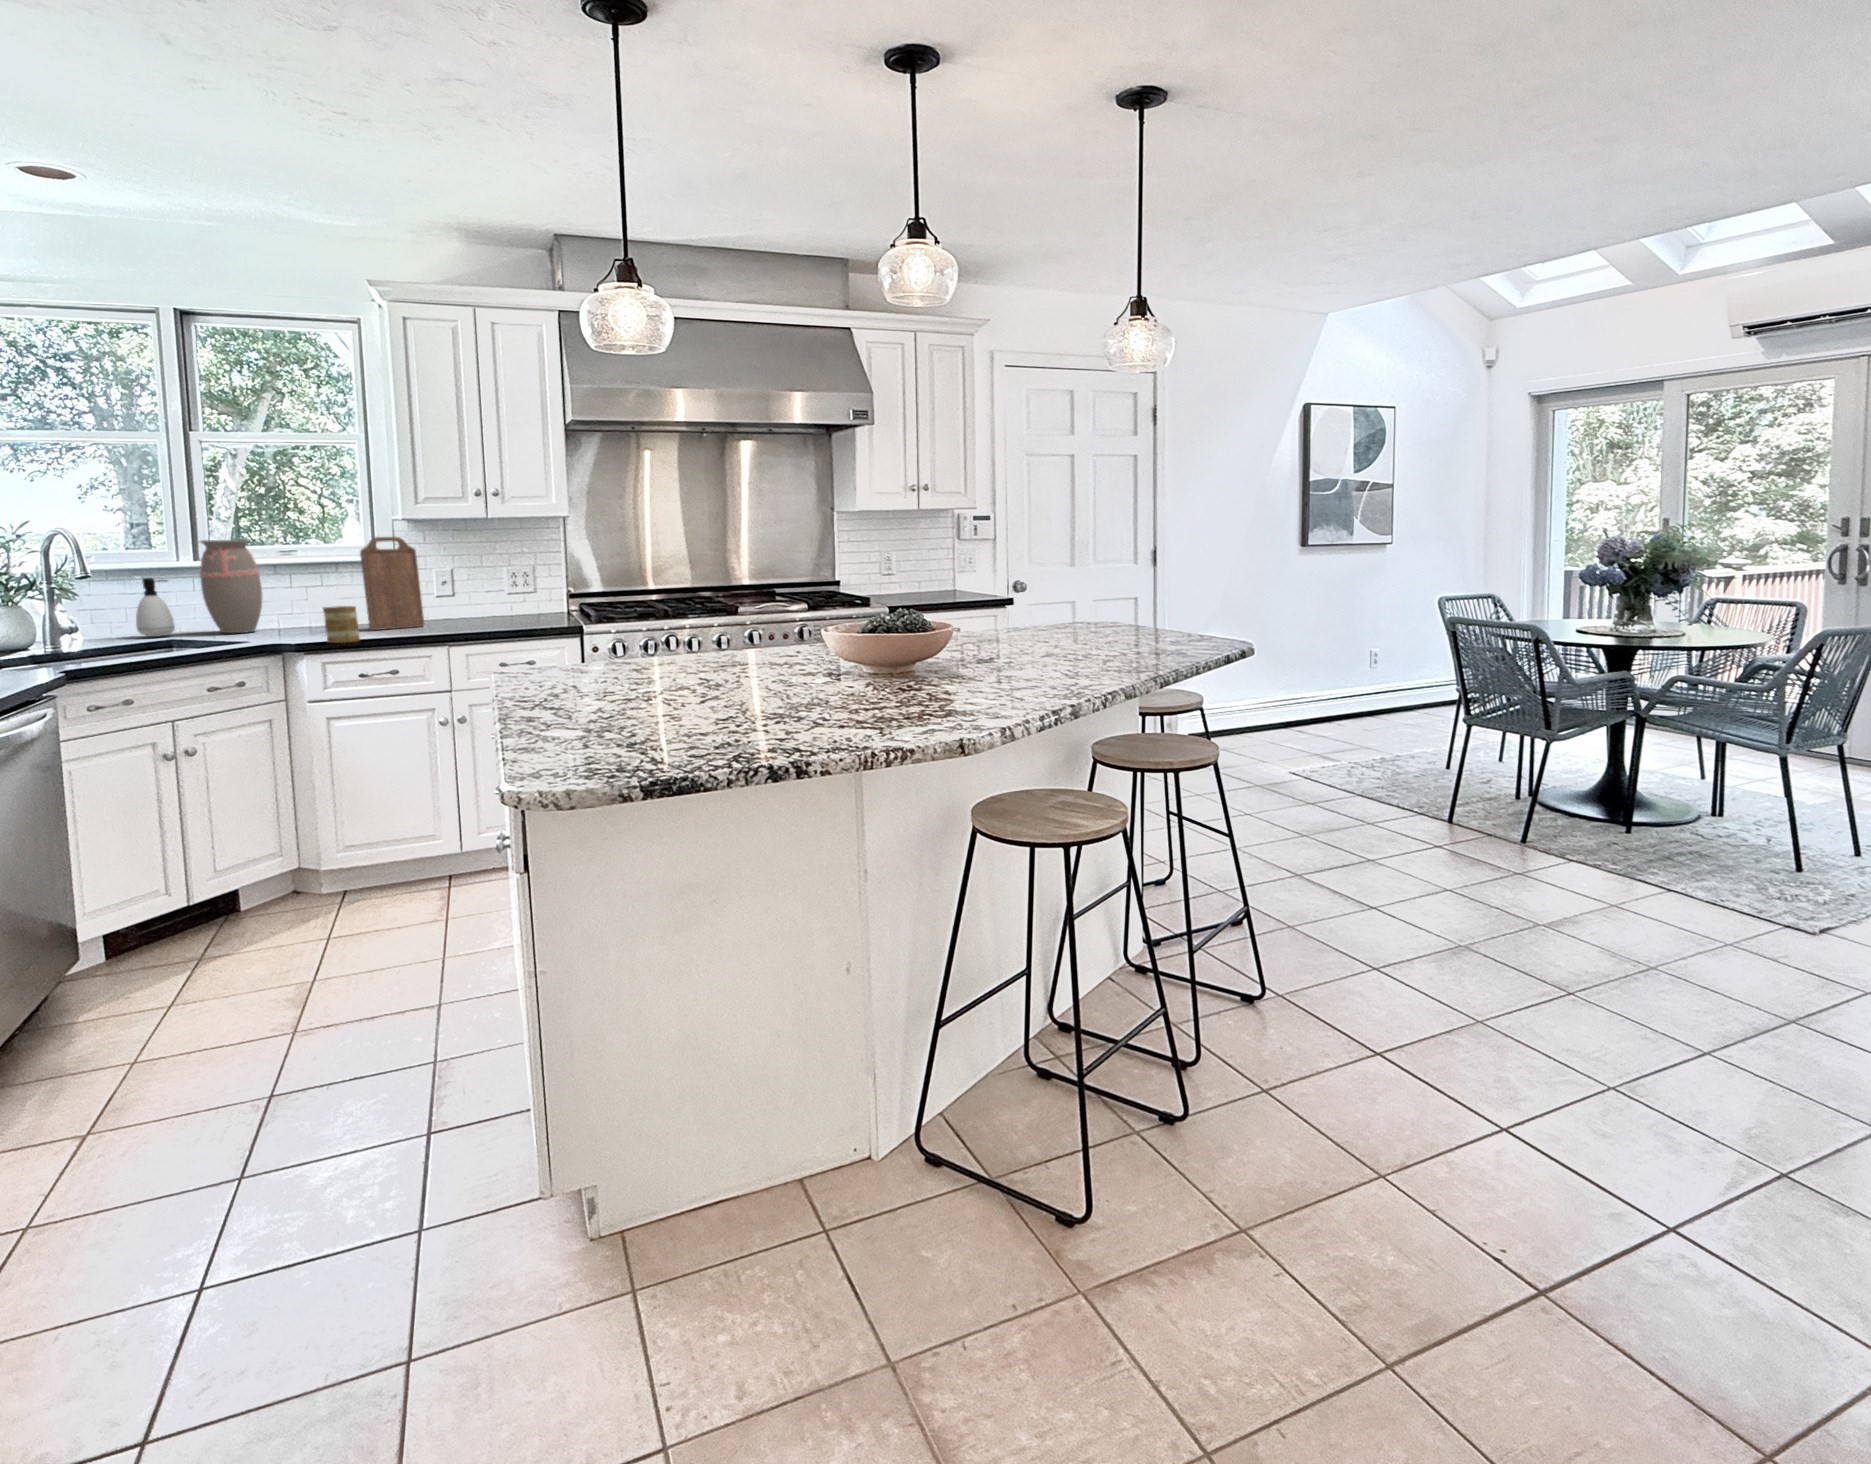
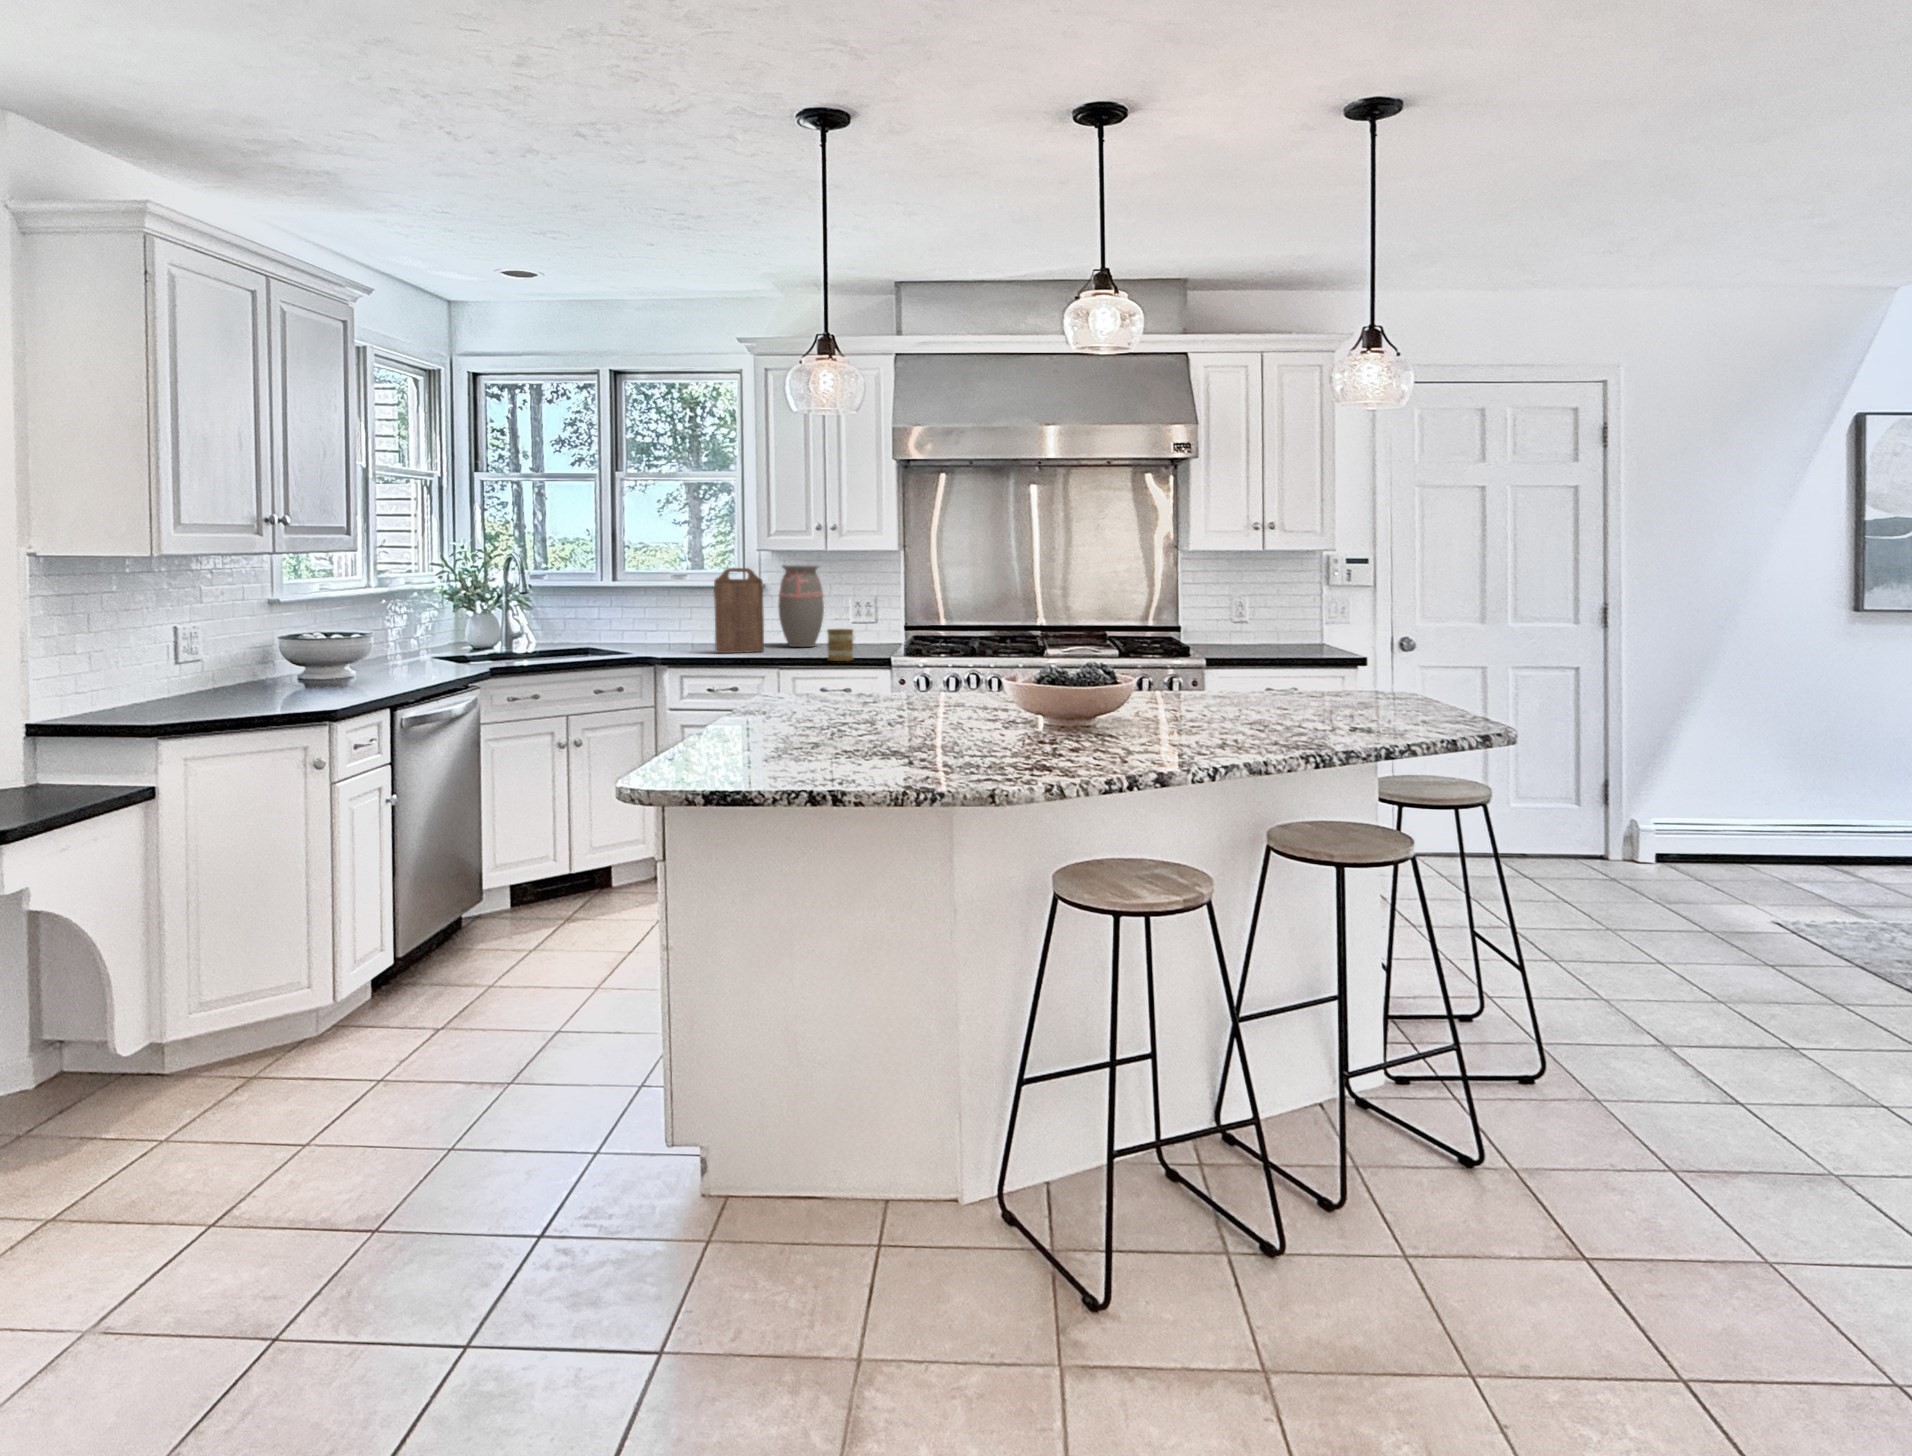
decorative vase: present [200,540,262,633] -> present [778,565,824,647]
soap dispenser: present [136,578,175,637] -> none [541,597,570,649]
mug: present [323,606,360,643] -> present [827,629,854,661]

